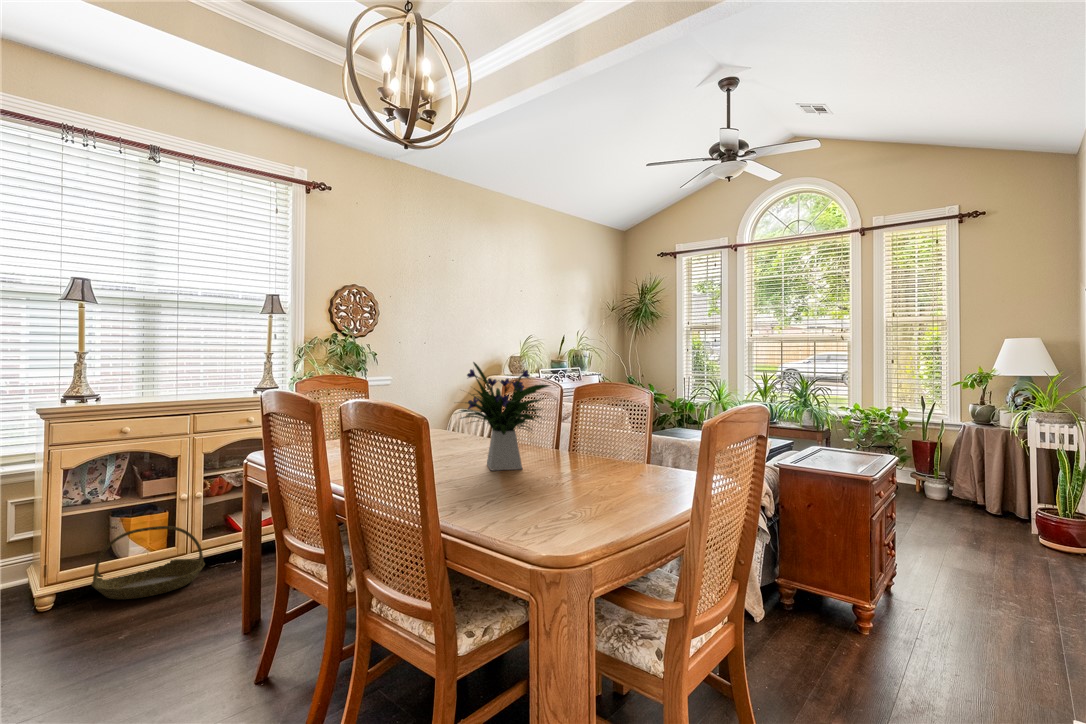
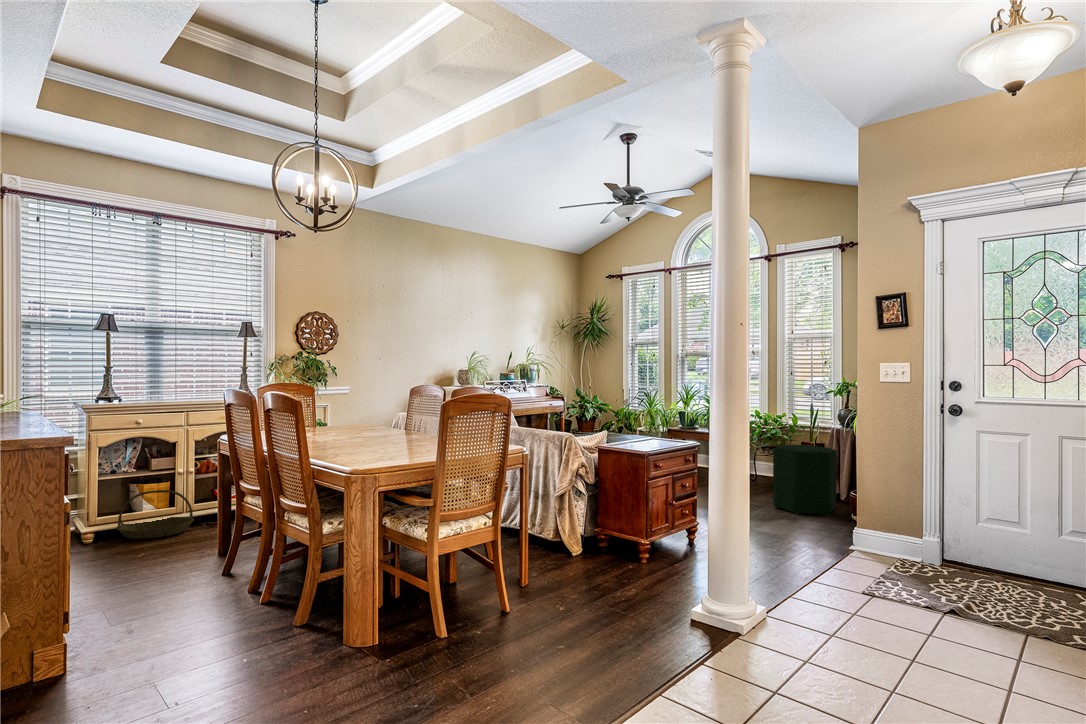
flower arrangement: present [459,362,549,470] -> none [349,371,416,441]
ottoman: none [920,448,1005,538] -> present [773,445,837,516]

